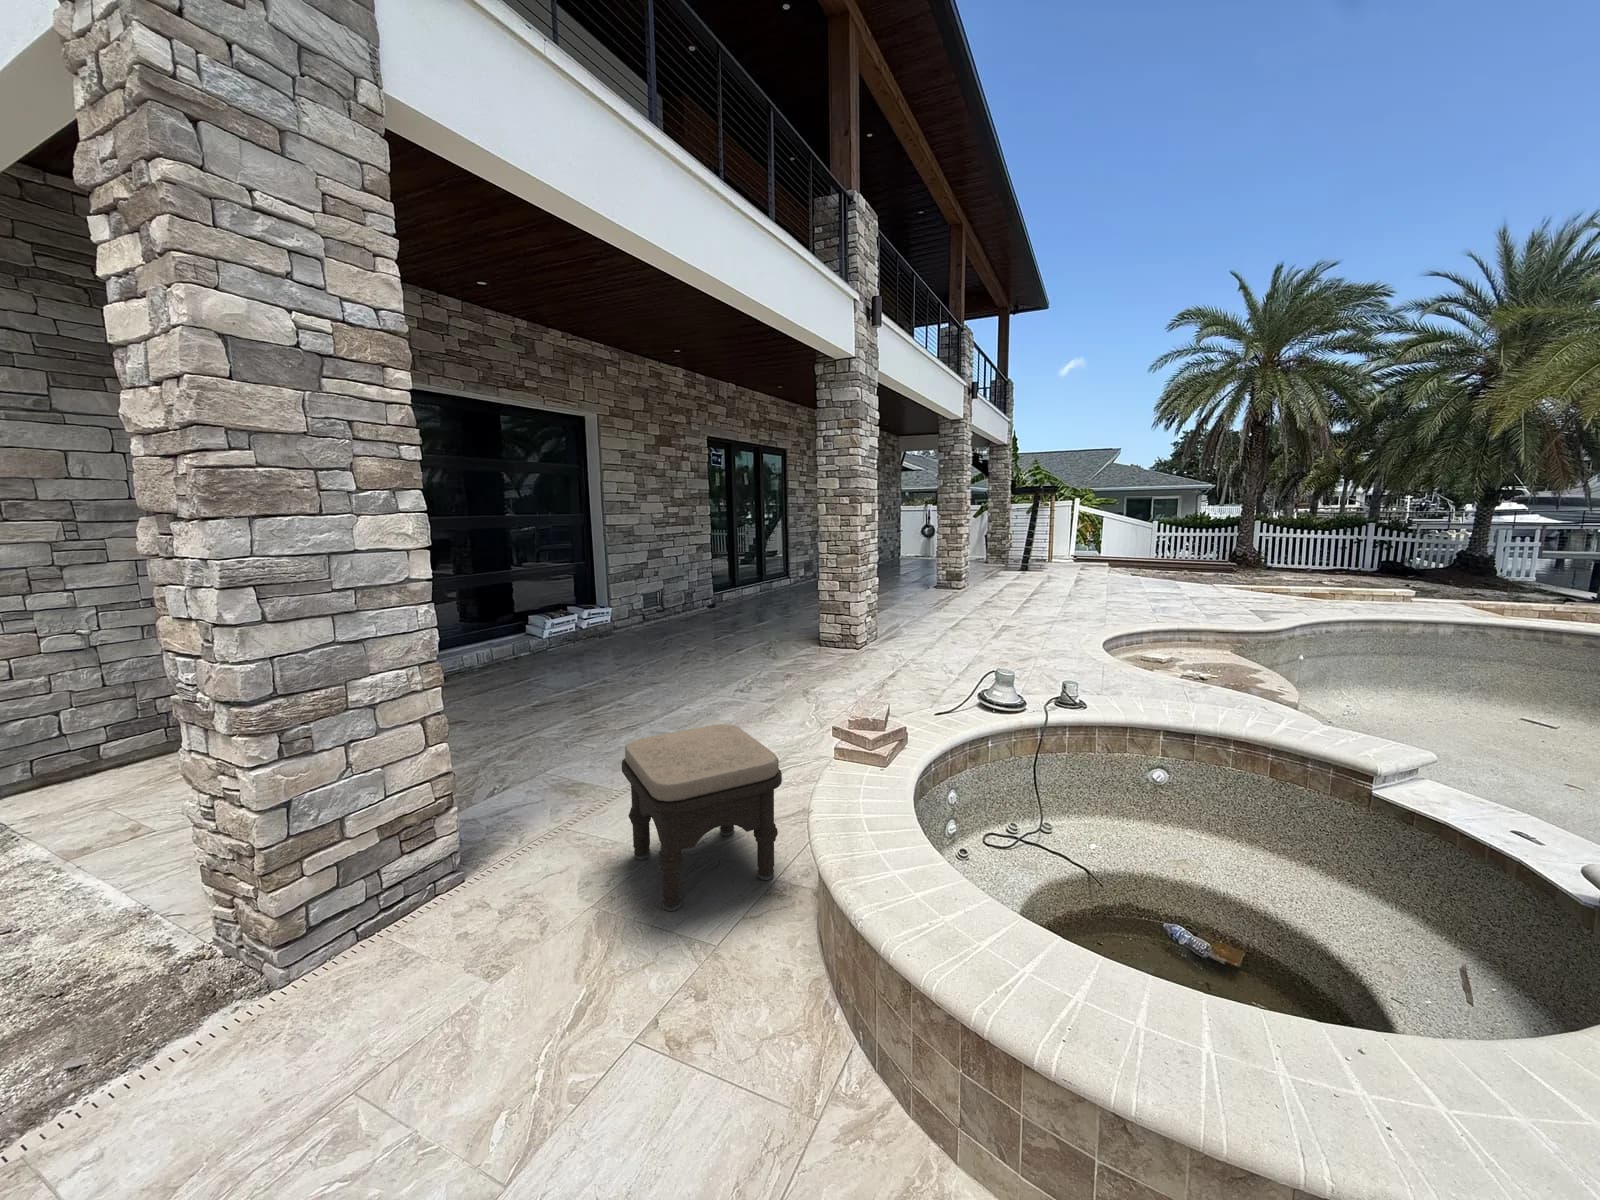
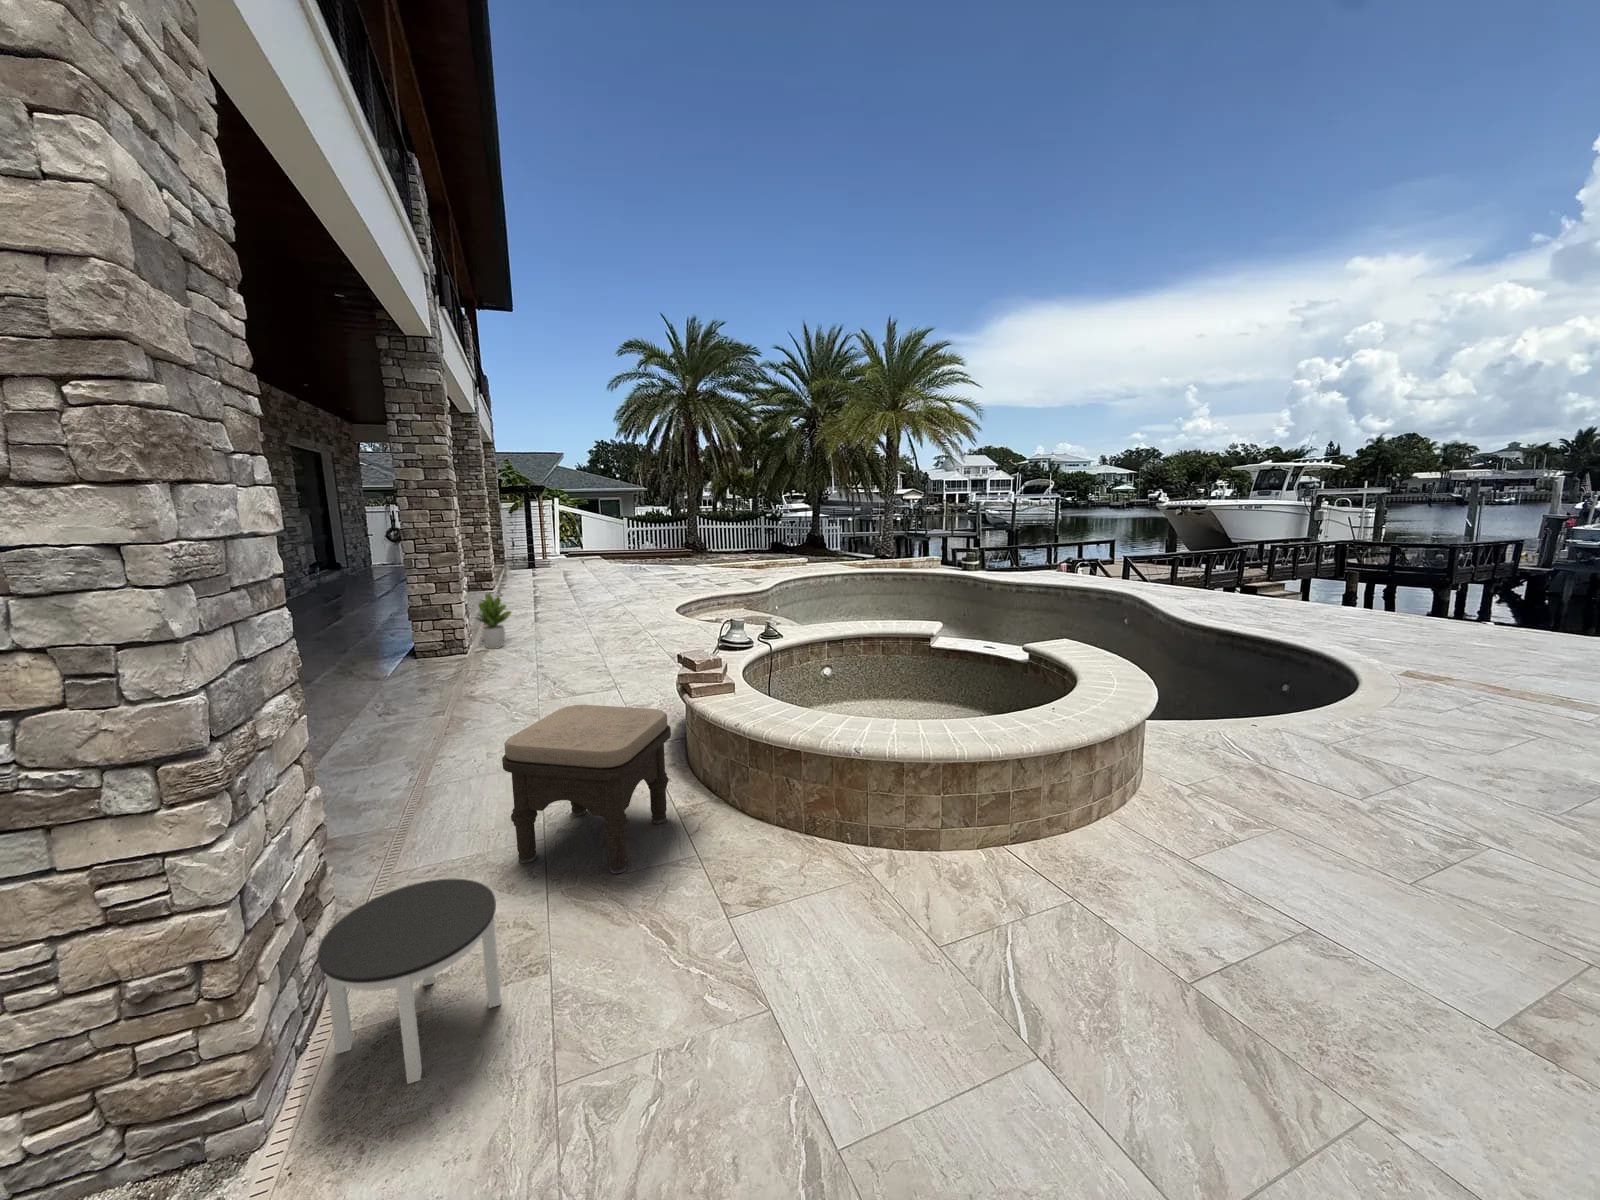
potted plant: none [874,594,907,648] -> present [476,593,511,649]
round table: none [345,835,488,991] -> present [317,879,501,1084]

